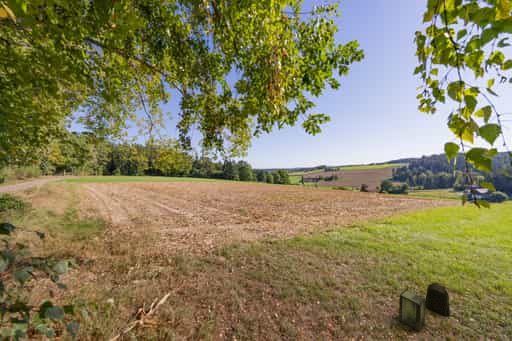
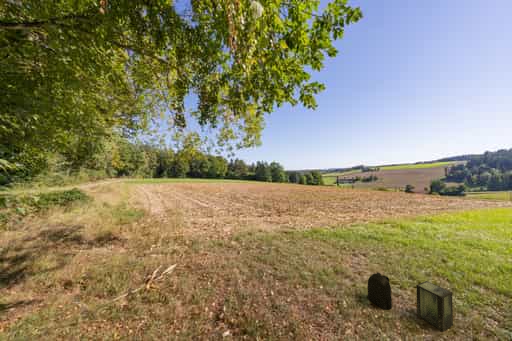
backpack: present [425,283,450,316] -> present [368,272,392,309]

